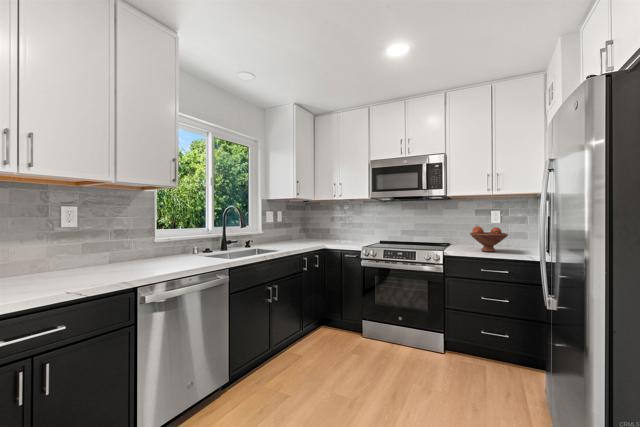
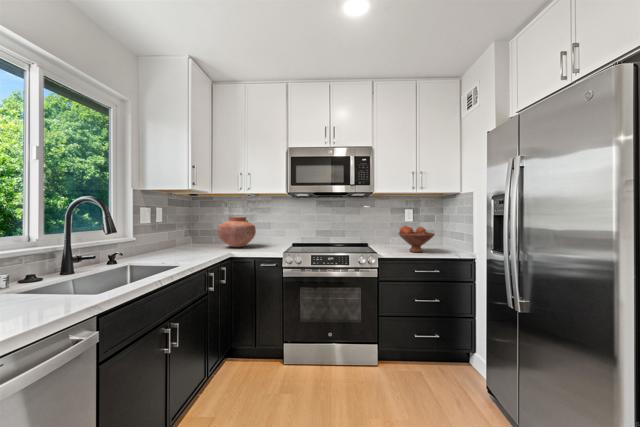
vase: none [319,218,348,242] -> present [217,217,256,247]

